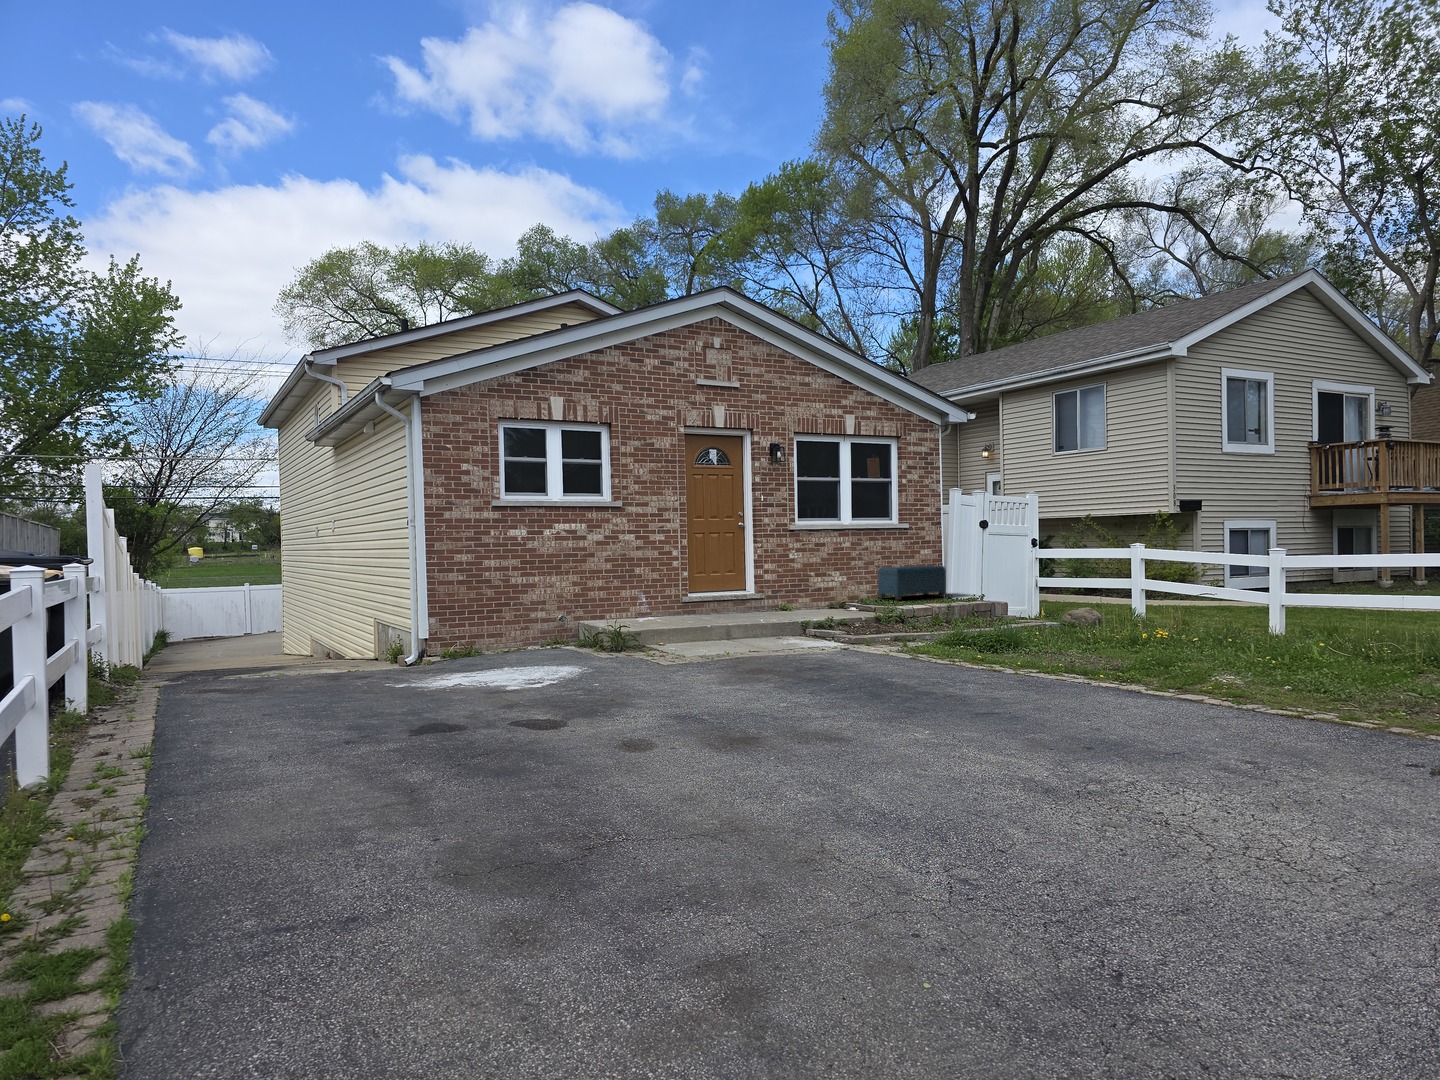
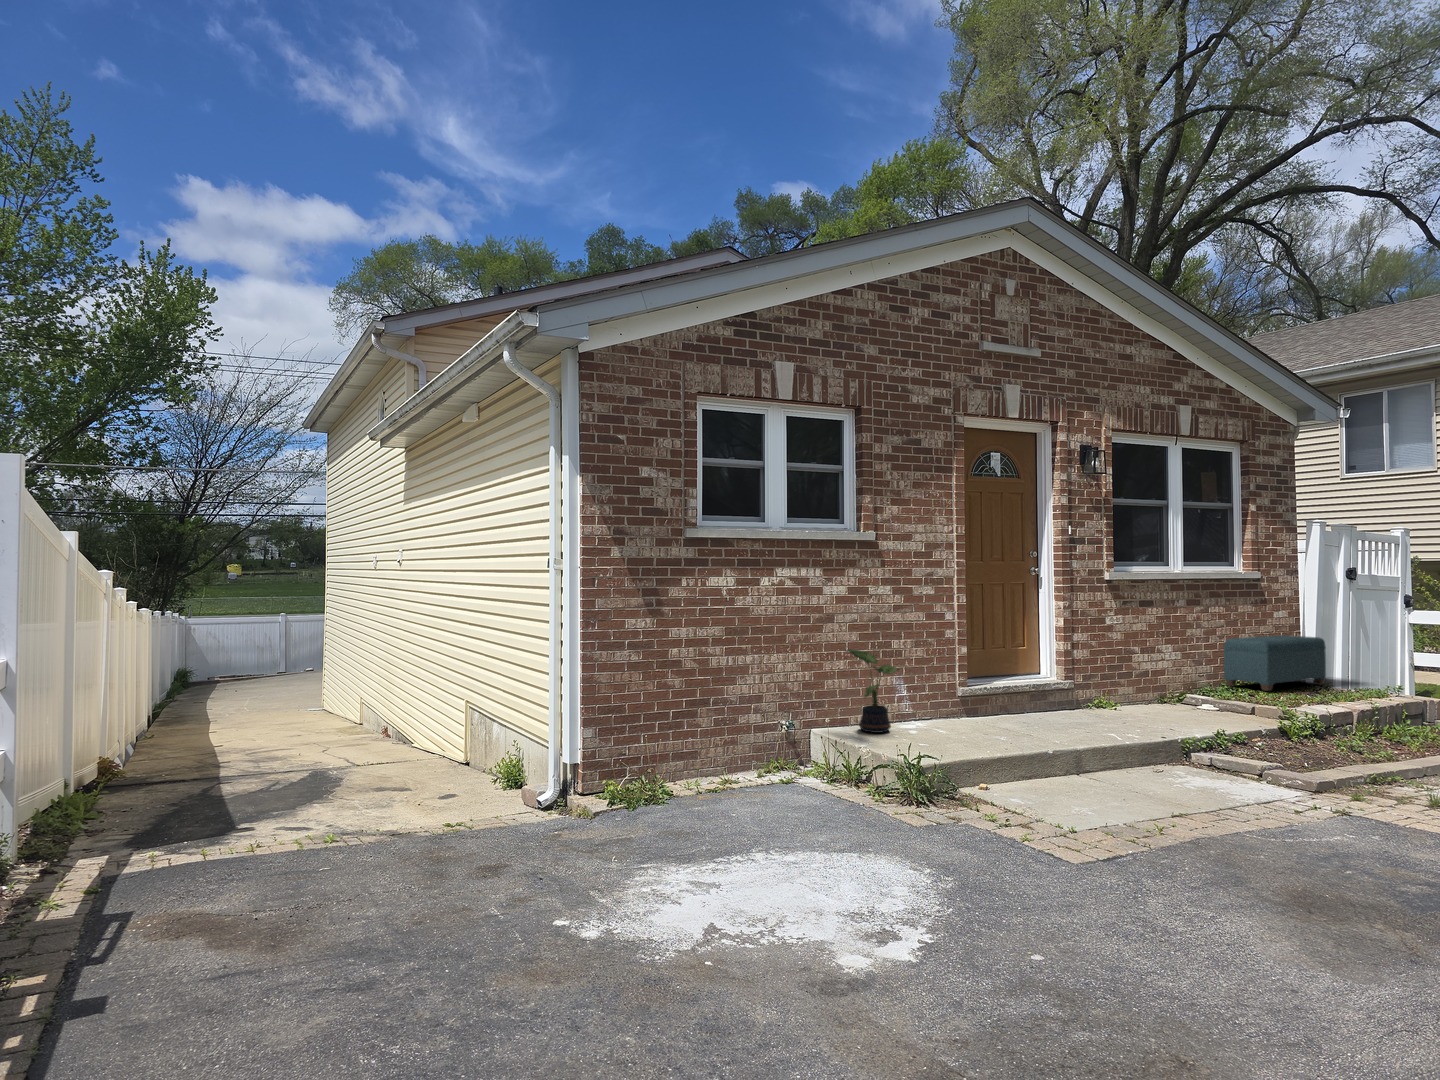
potted plant: none [599,573,633,621] -> present [847,649,899,733]

